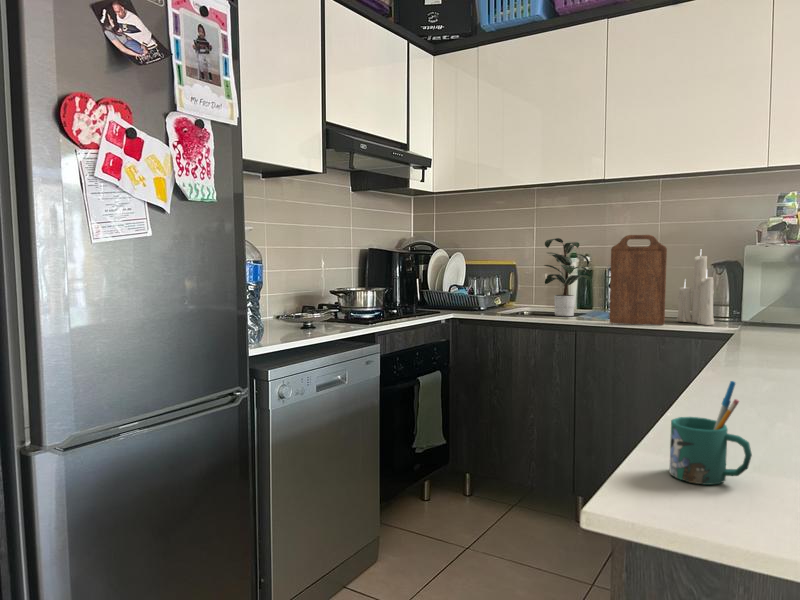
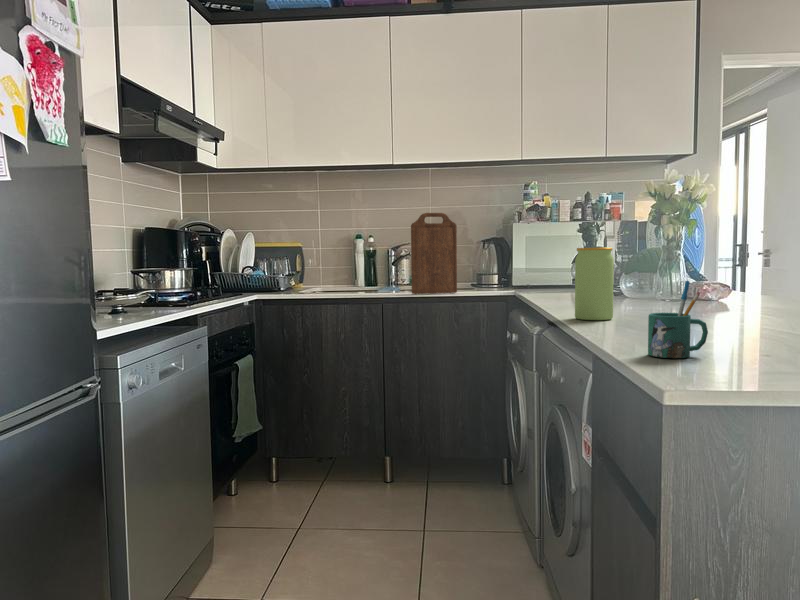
potted plant: present [544,238,591,316] -> none [333,216,400,292]
candle: present [676,252,714,325] -> none [461,221,493,291]
jar: none [716,300,772,394] -> present [575,248,614,320]

